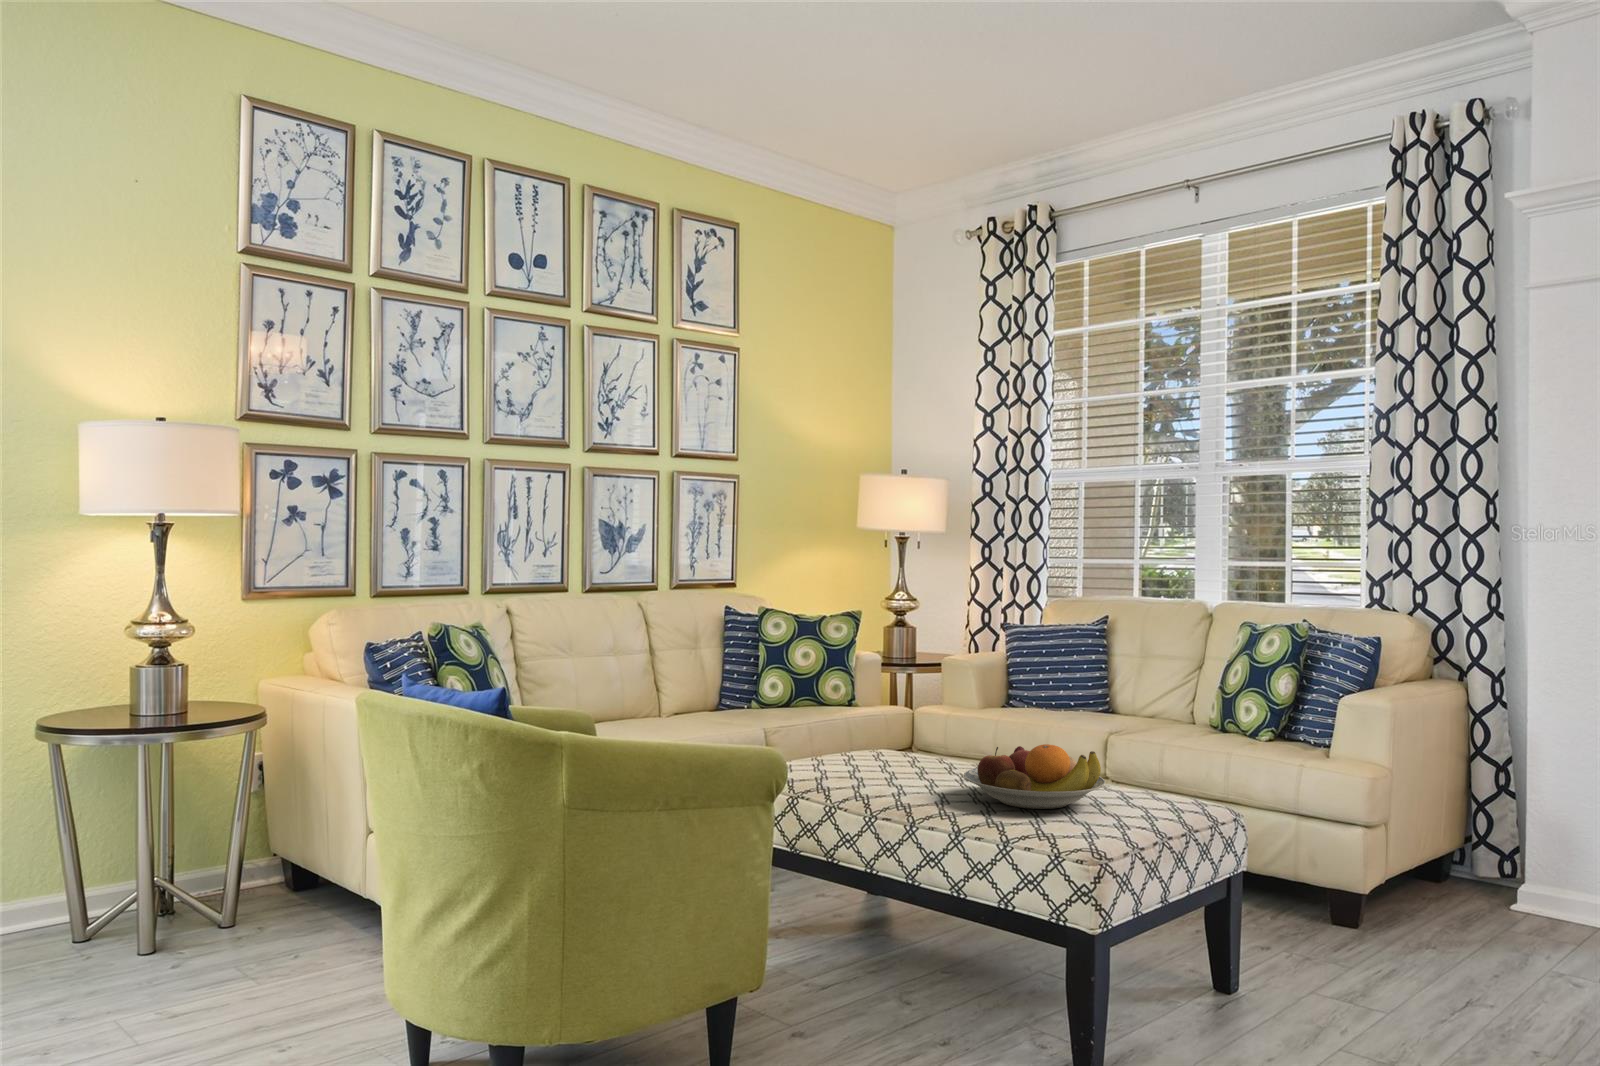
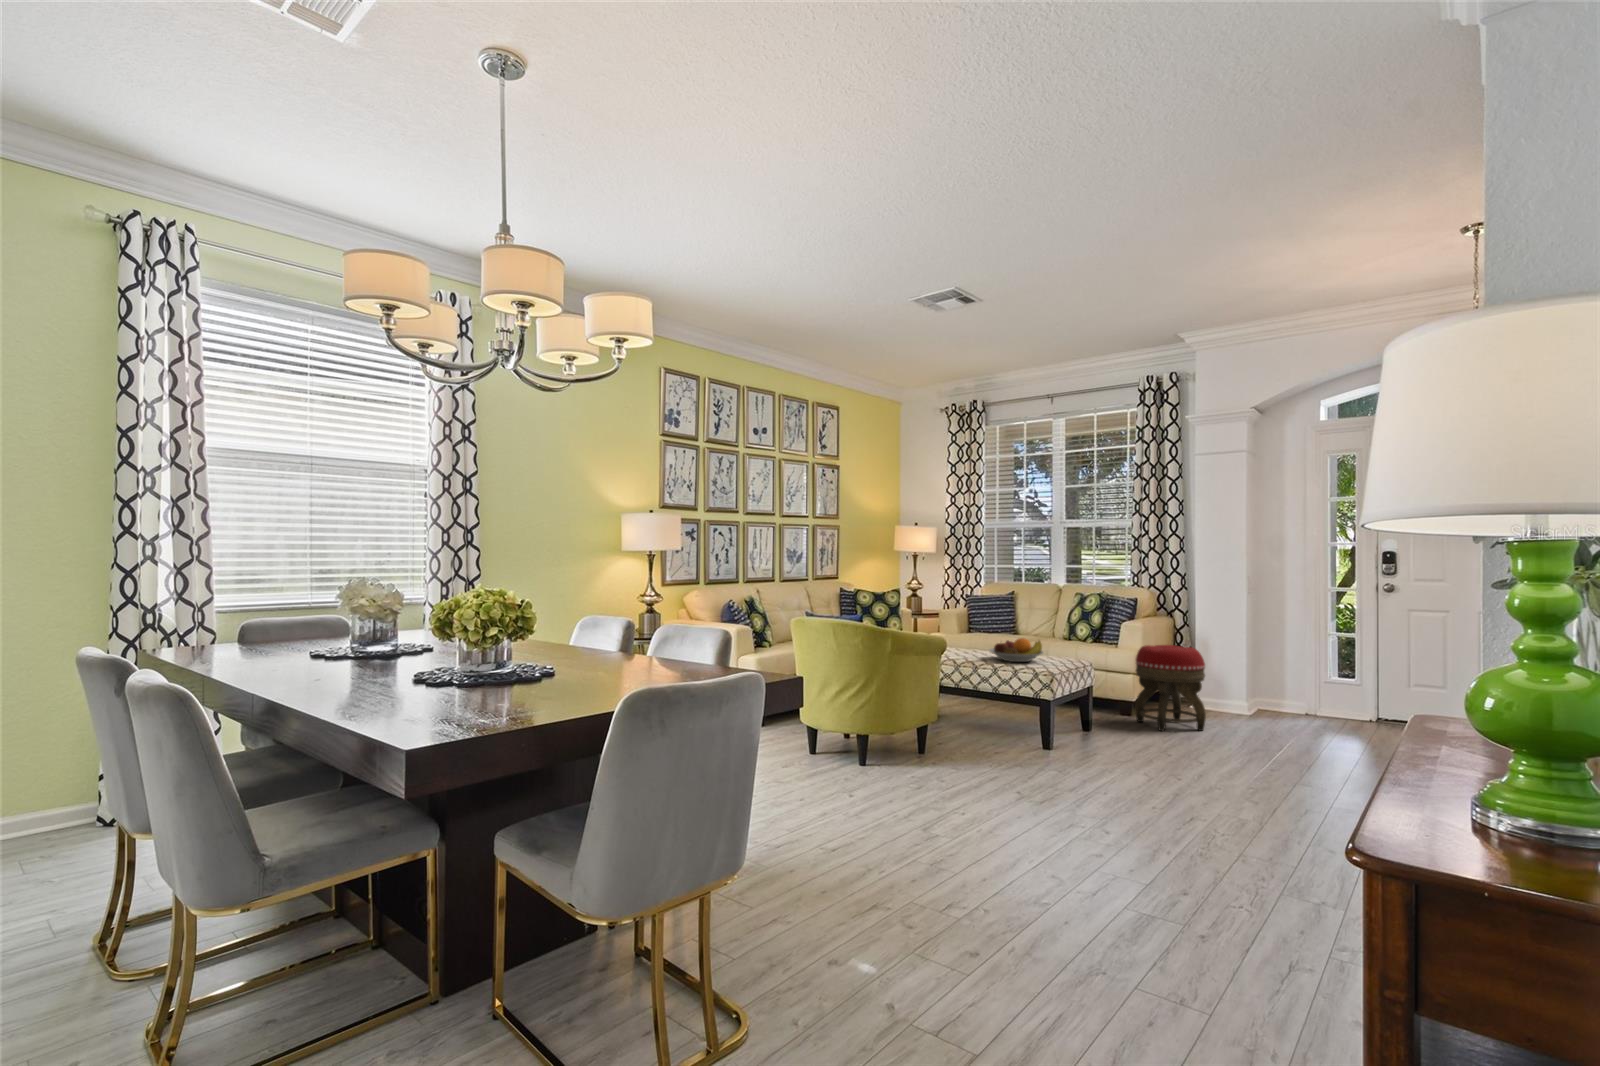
footstool: none [1362,759,1549,994] -> present [1135,645,1206,731]

